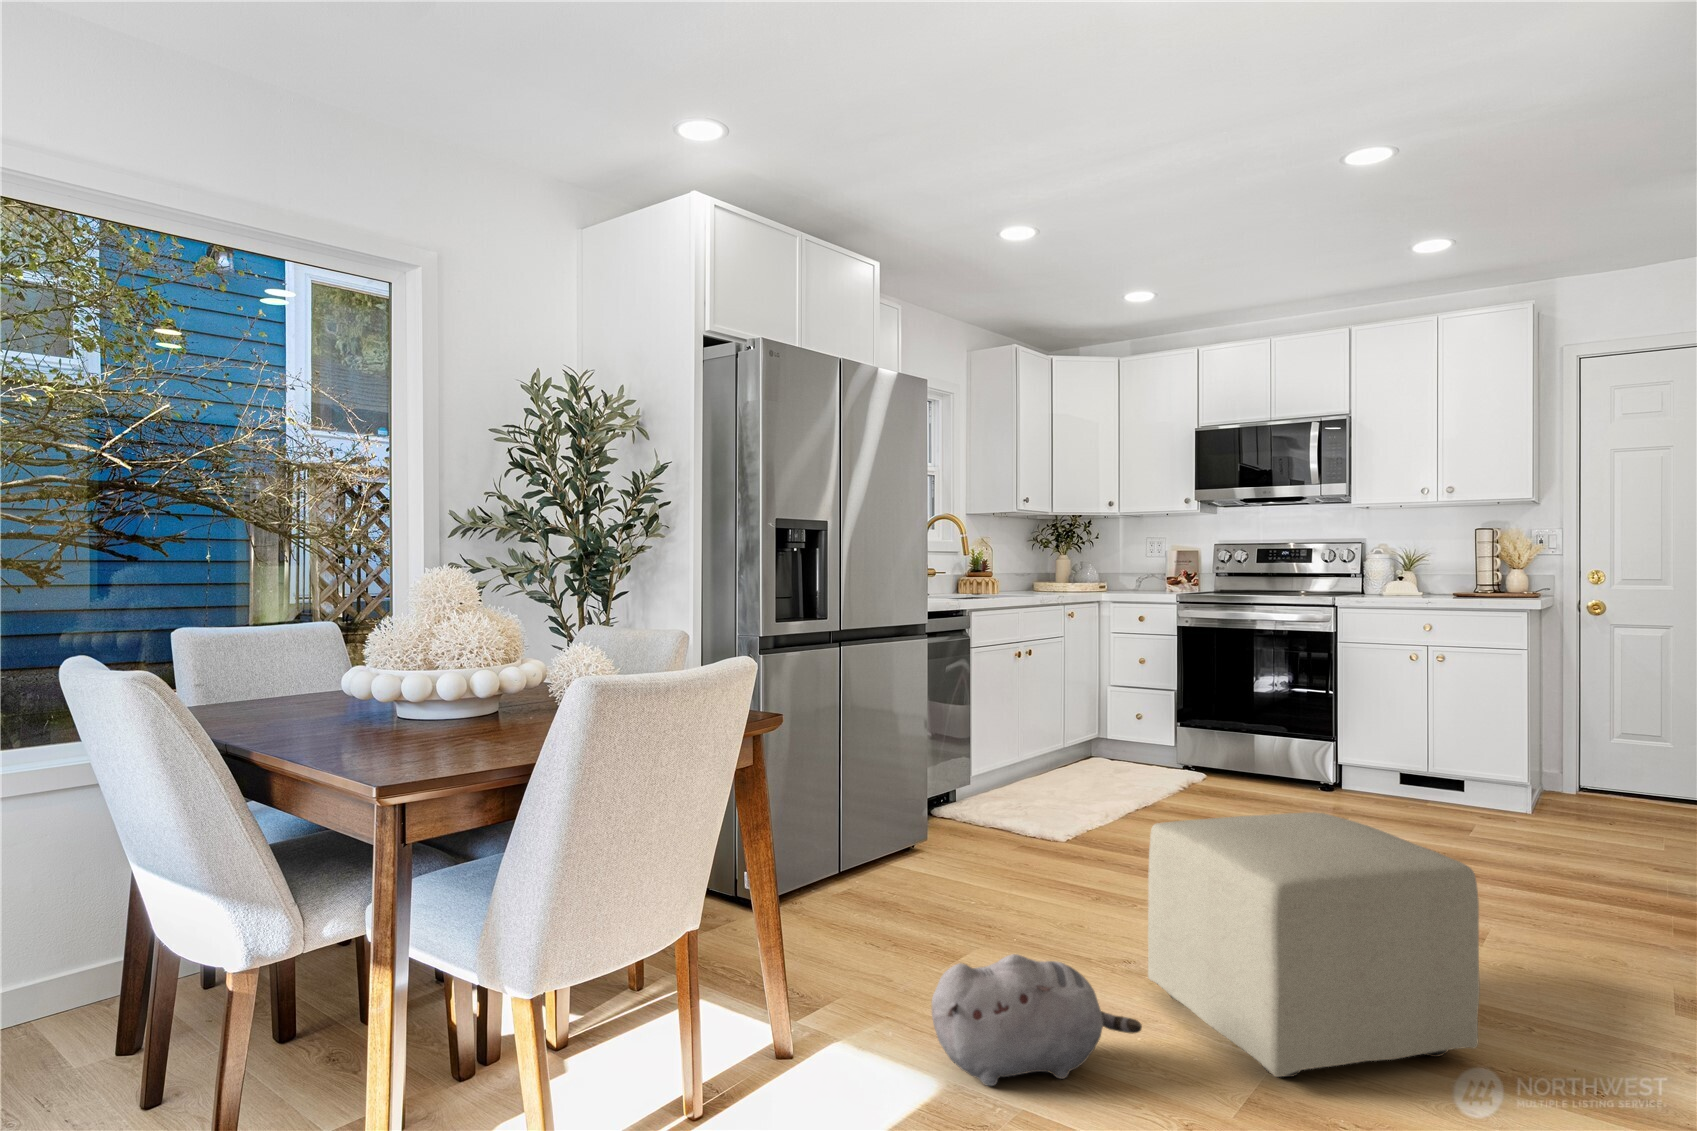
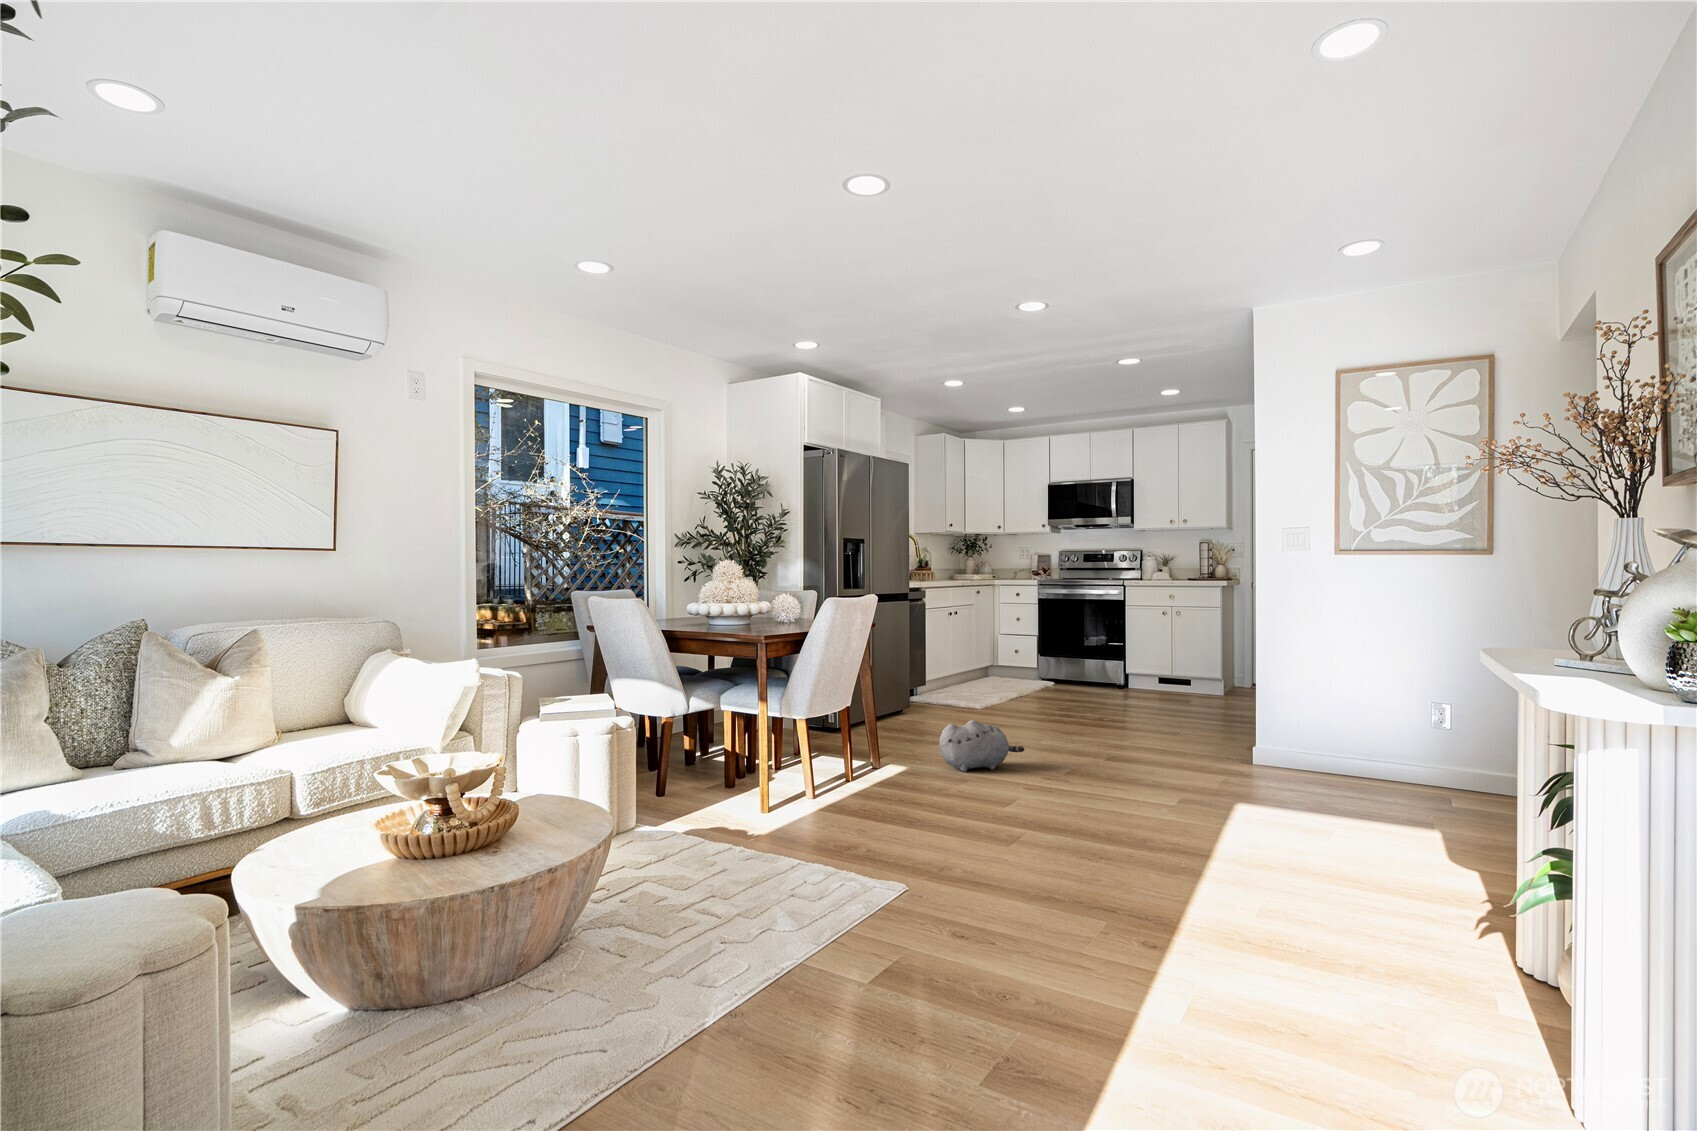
ottoman: present [1148,813,1480,1077] -> none [1026,671,1159,767]

